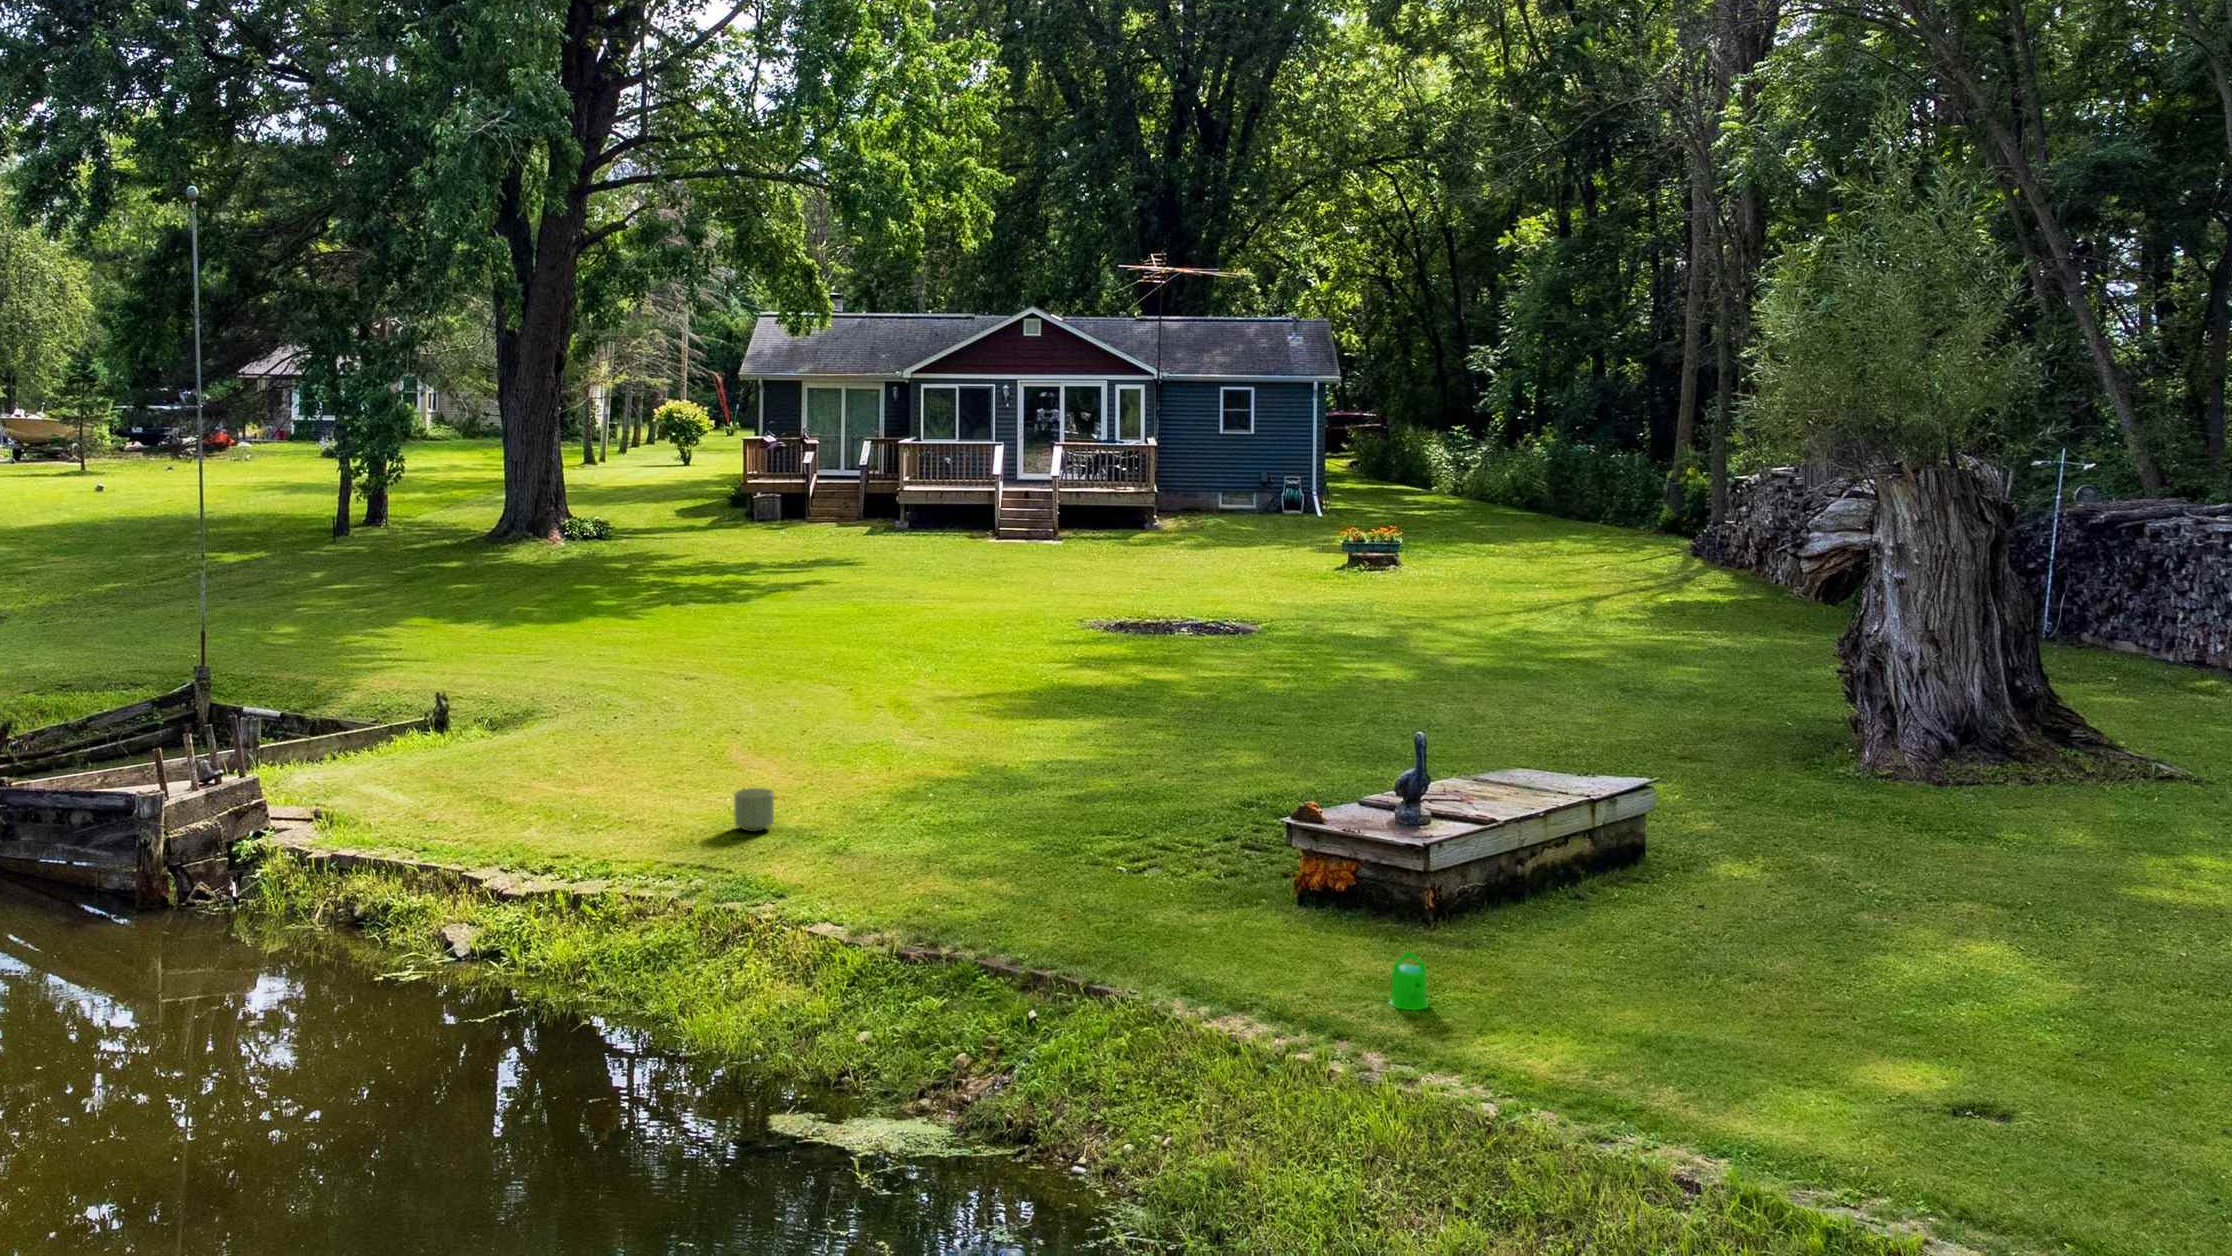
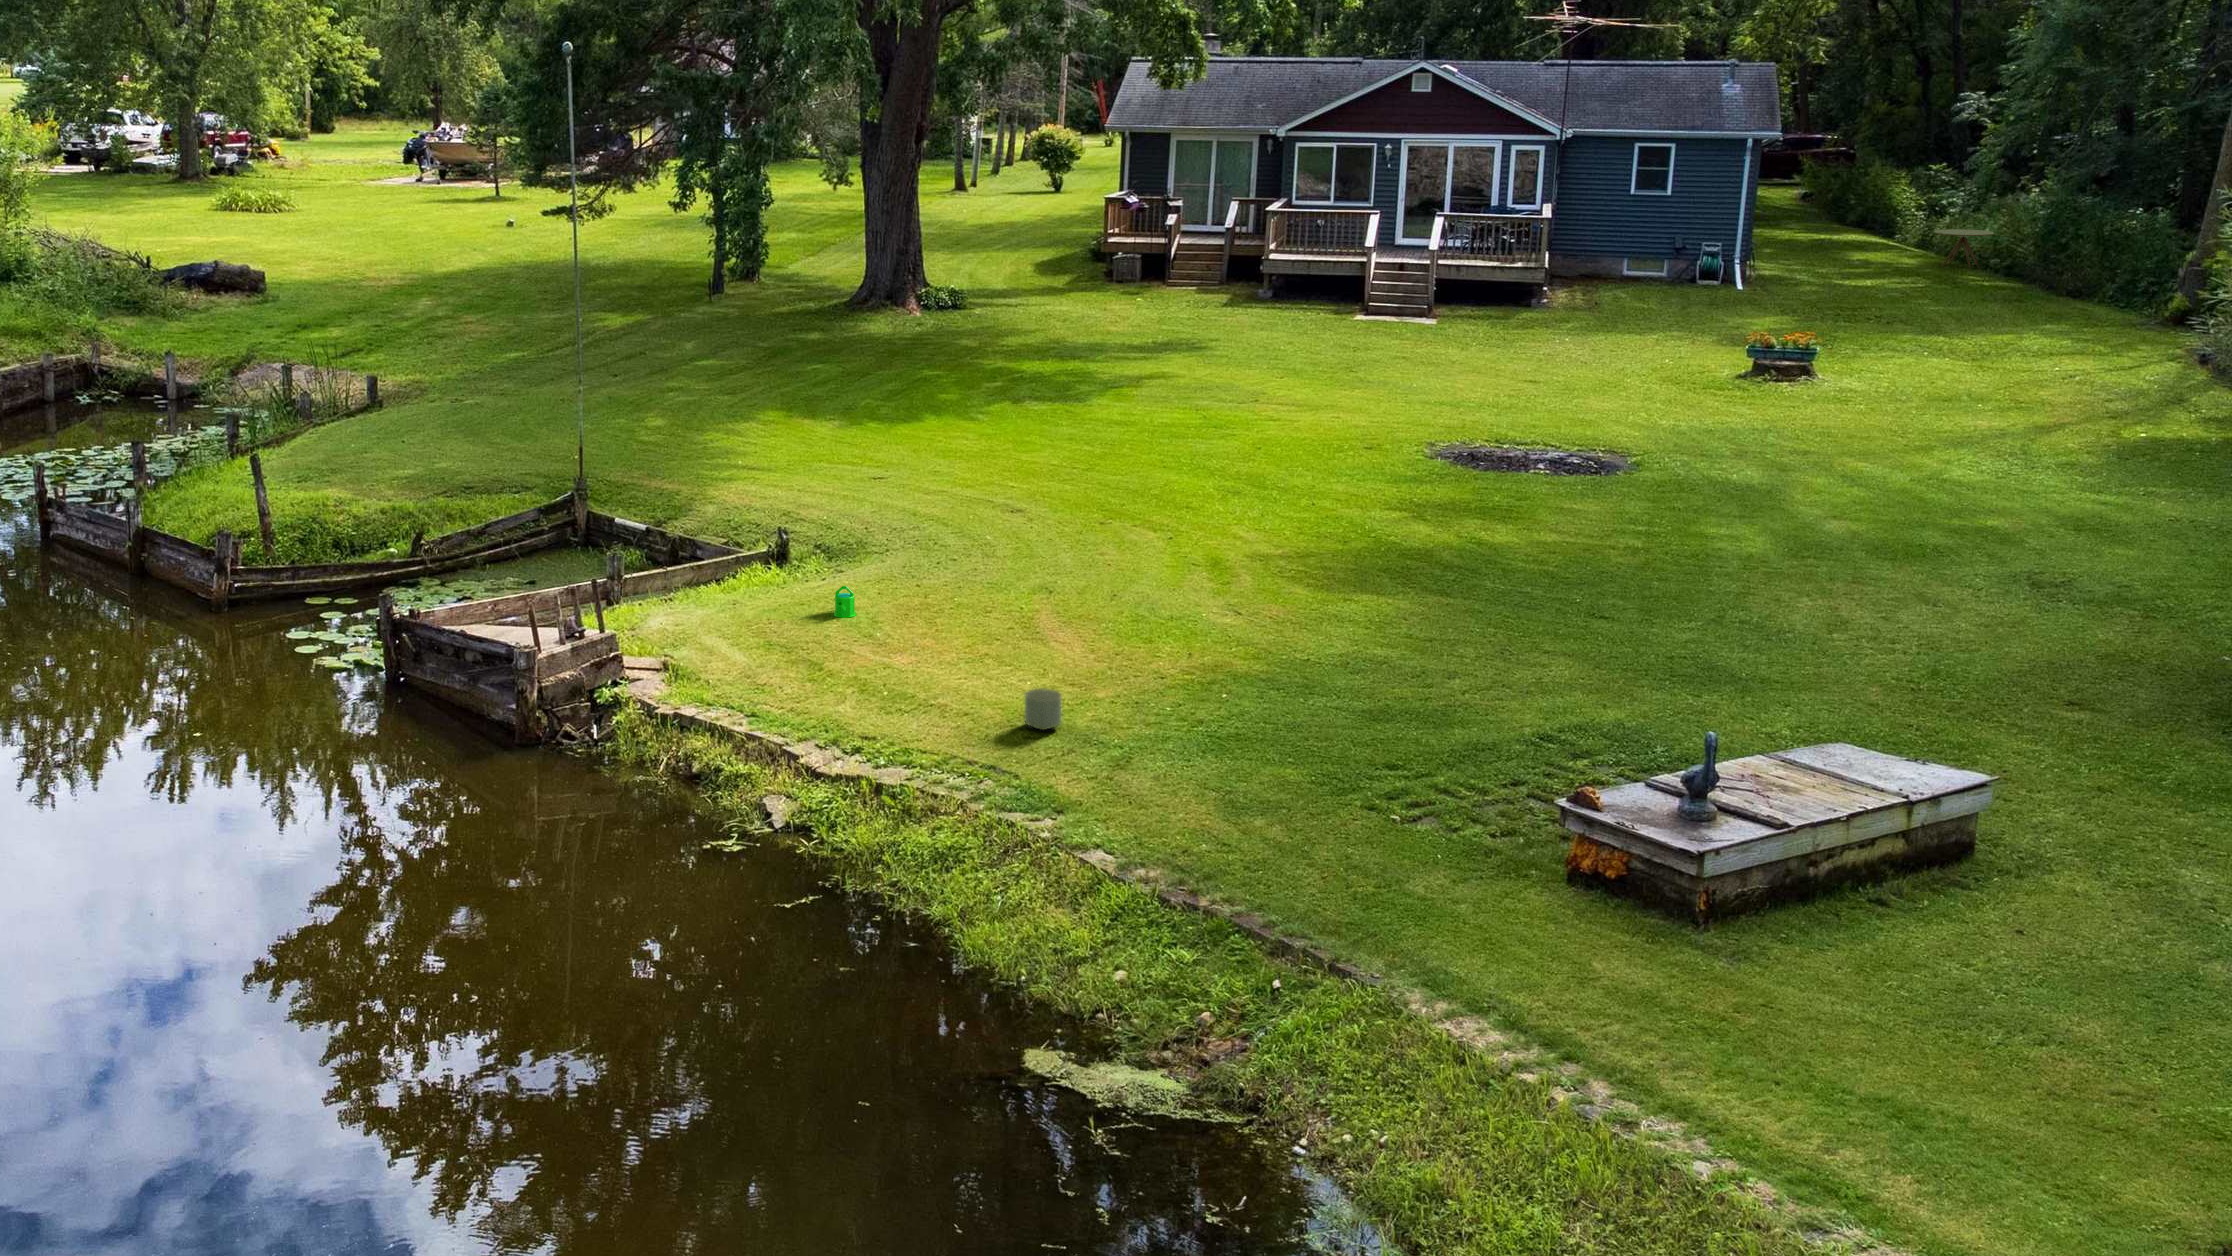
round table: none [1458,471,1502,503] -> present [1934,229,1994,268]
watering can: present [1390,952,1429,1010] -> present [834,586,856,618]

